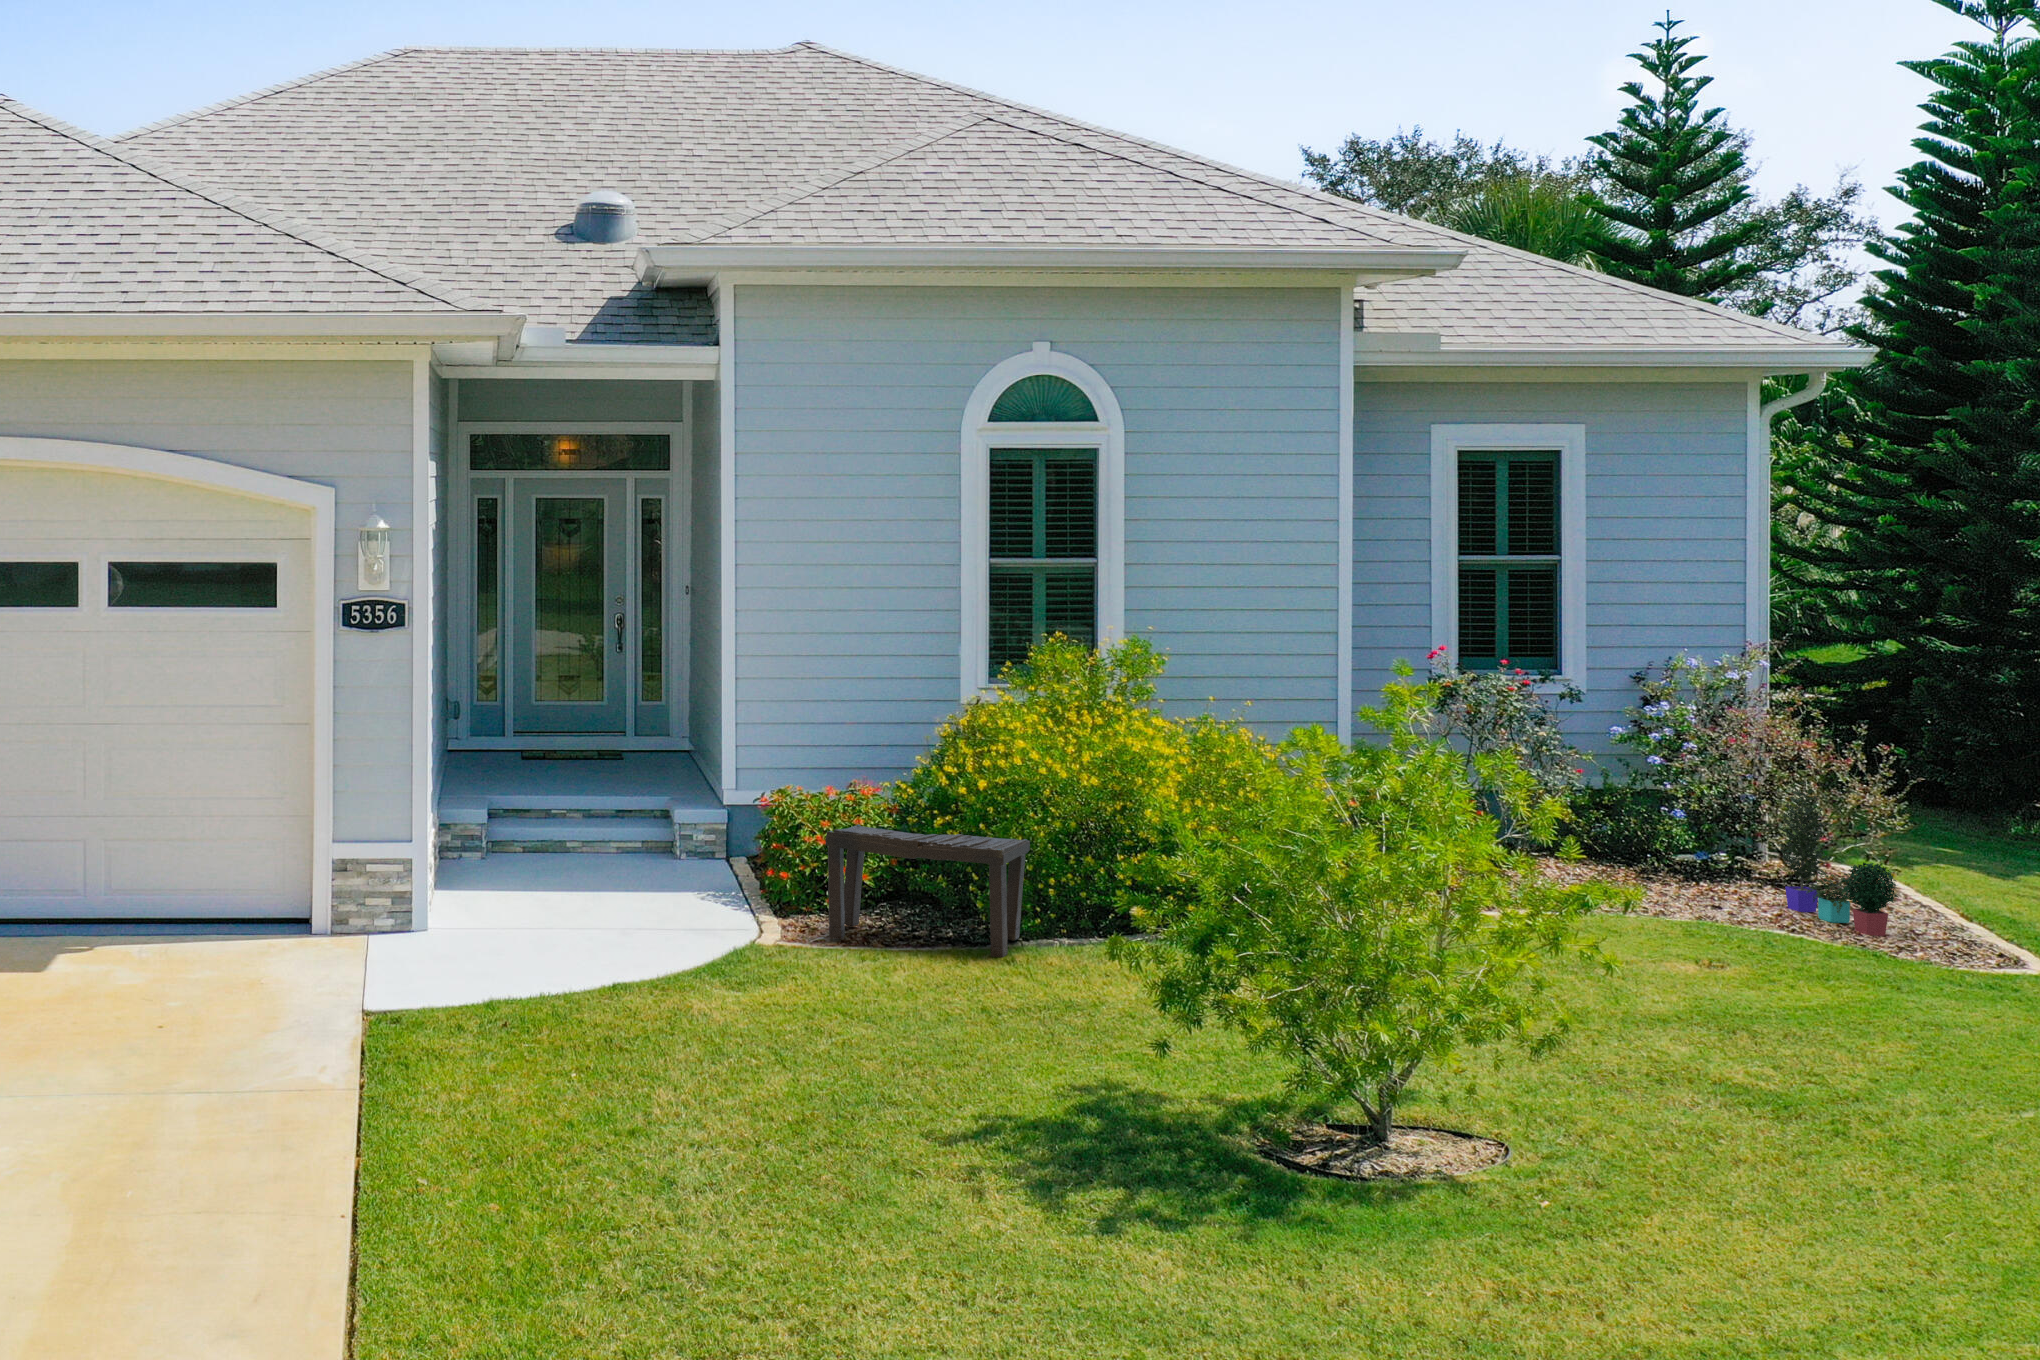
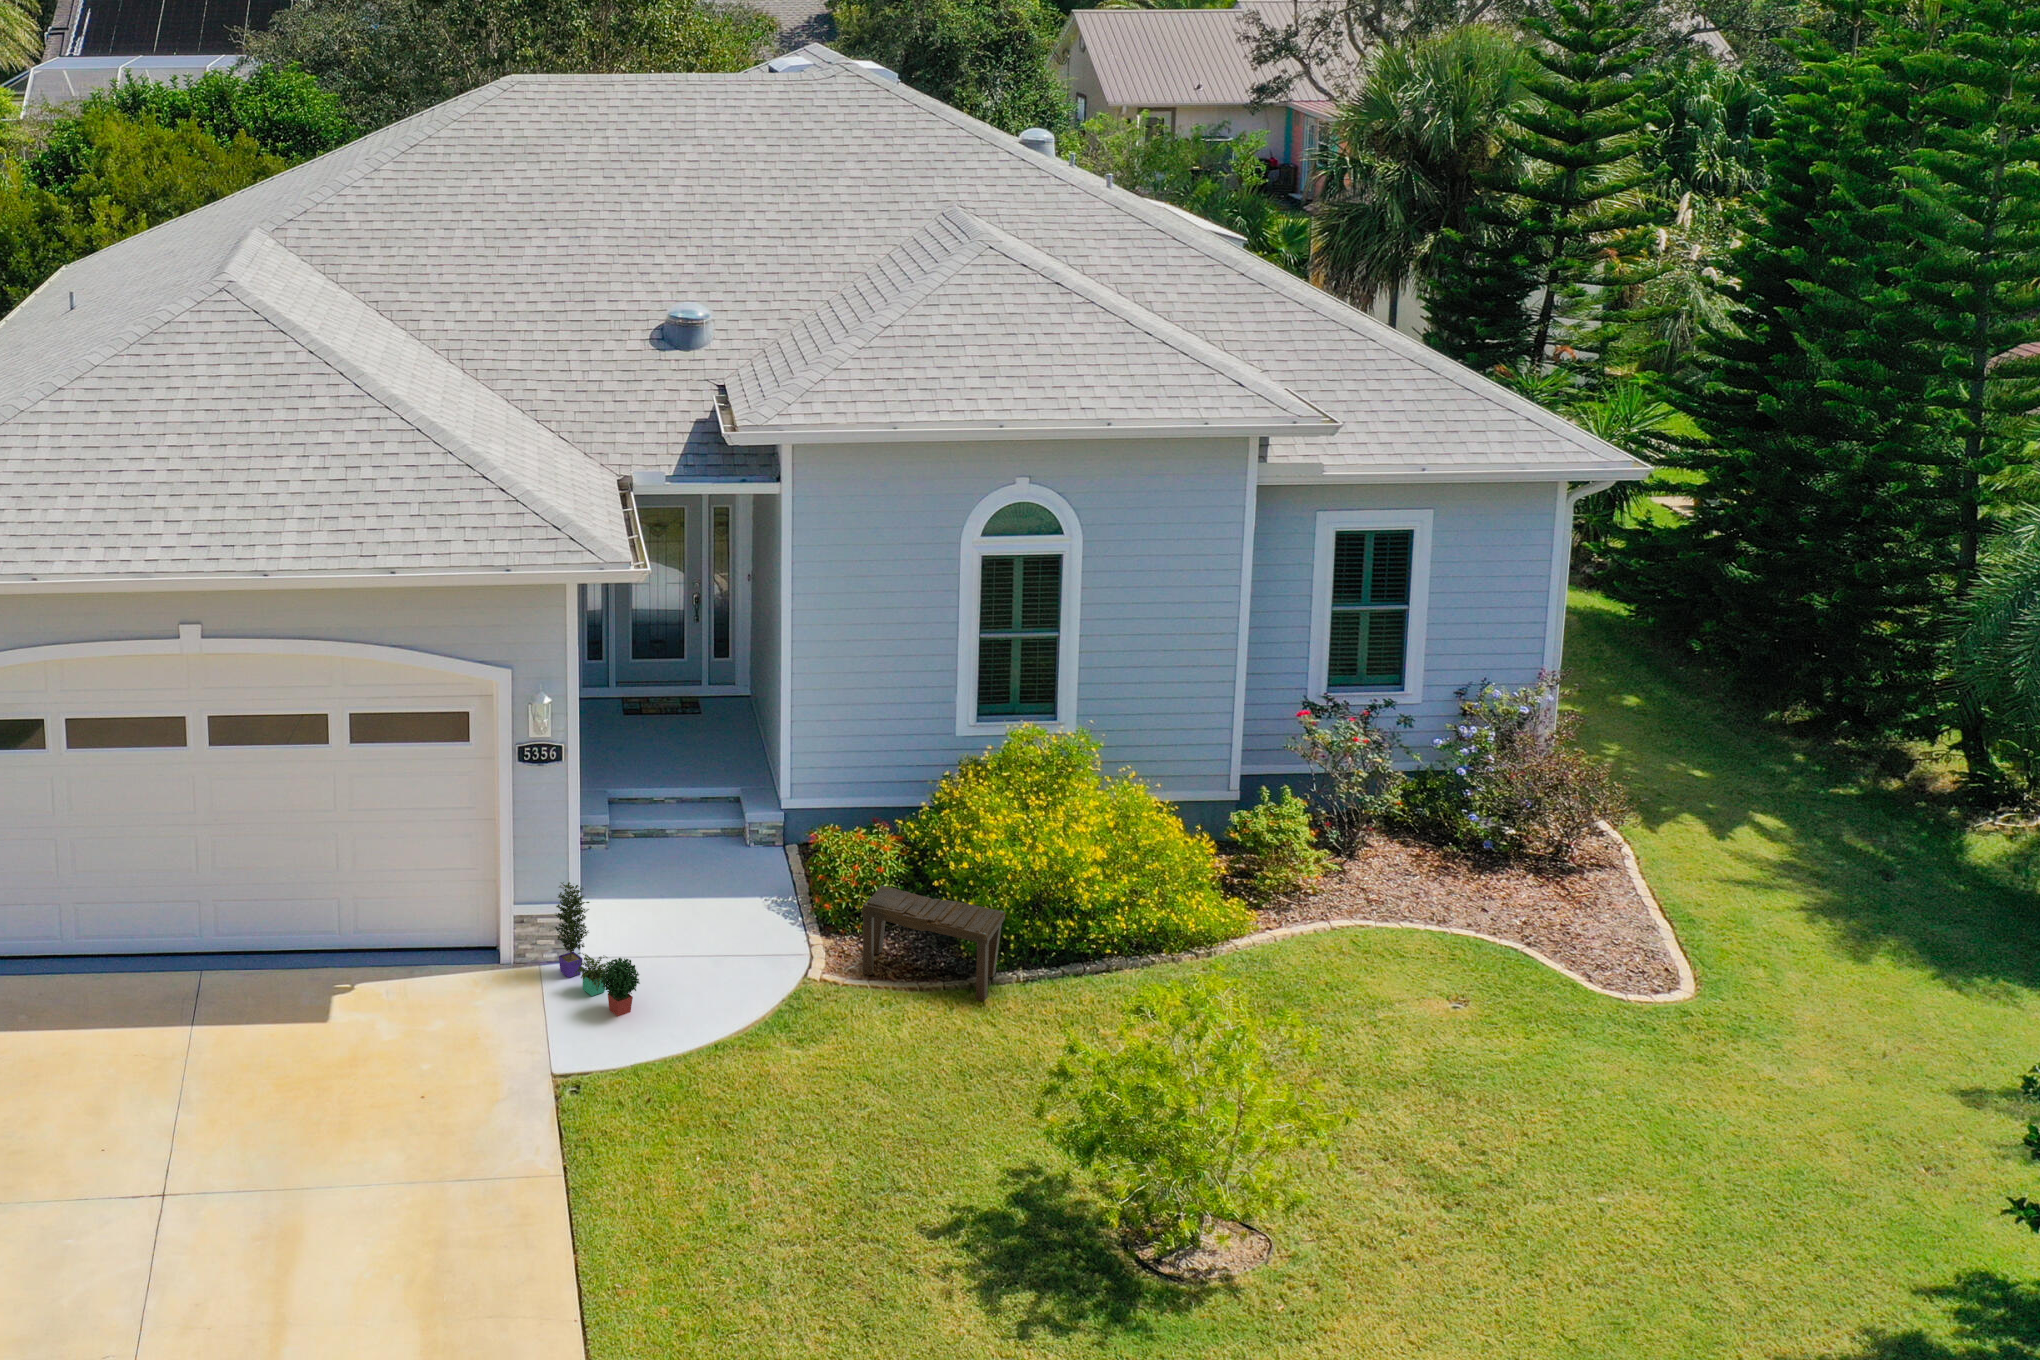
potted plant: present [1780,787,1899,936] -> present [555,882,640,1016]

